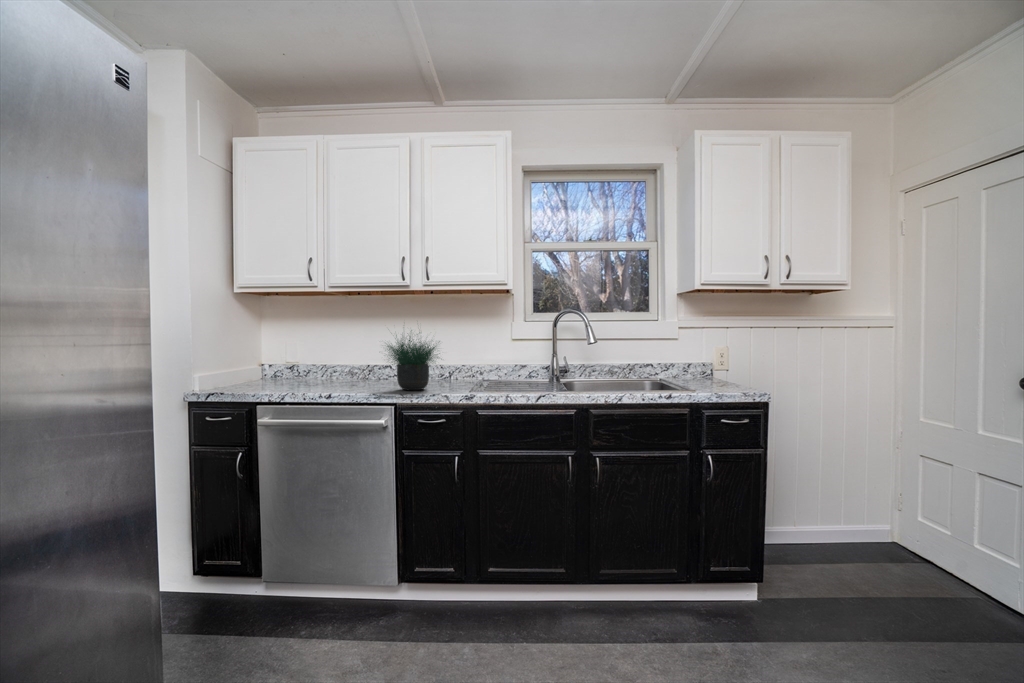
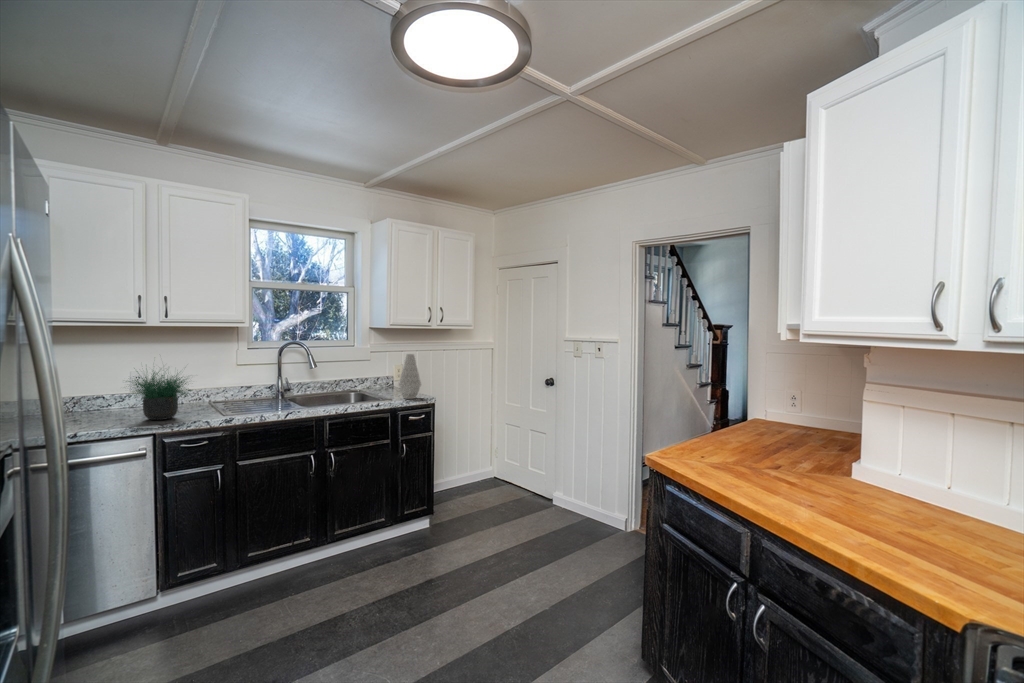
vase: none [710,322,750,393] -> present [398,354,421,399]

